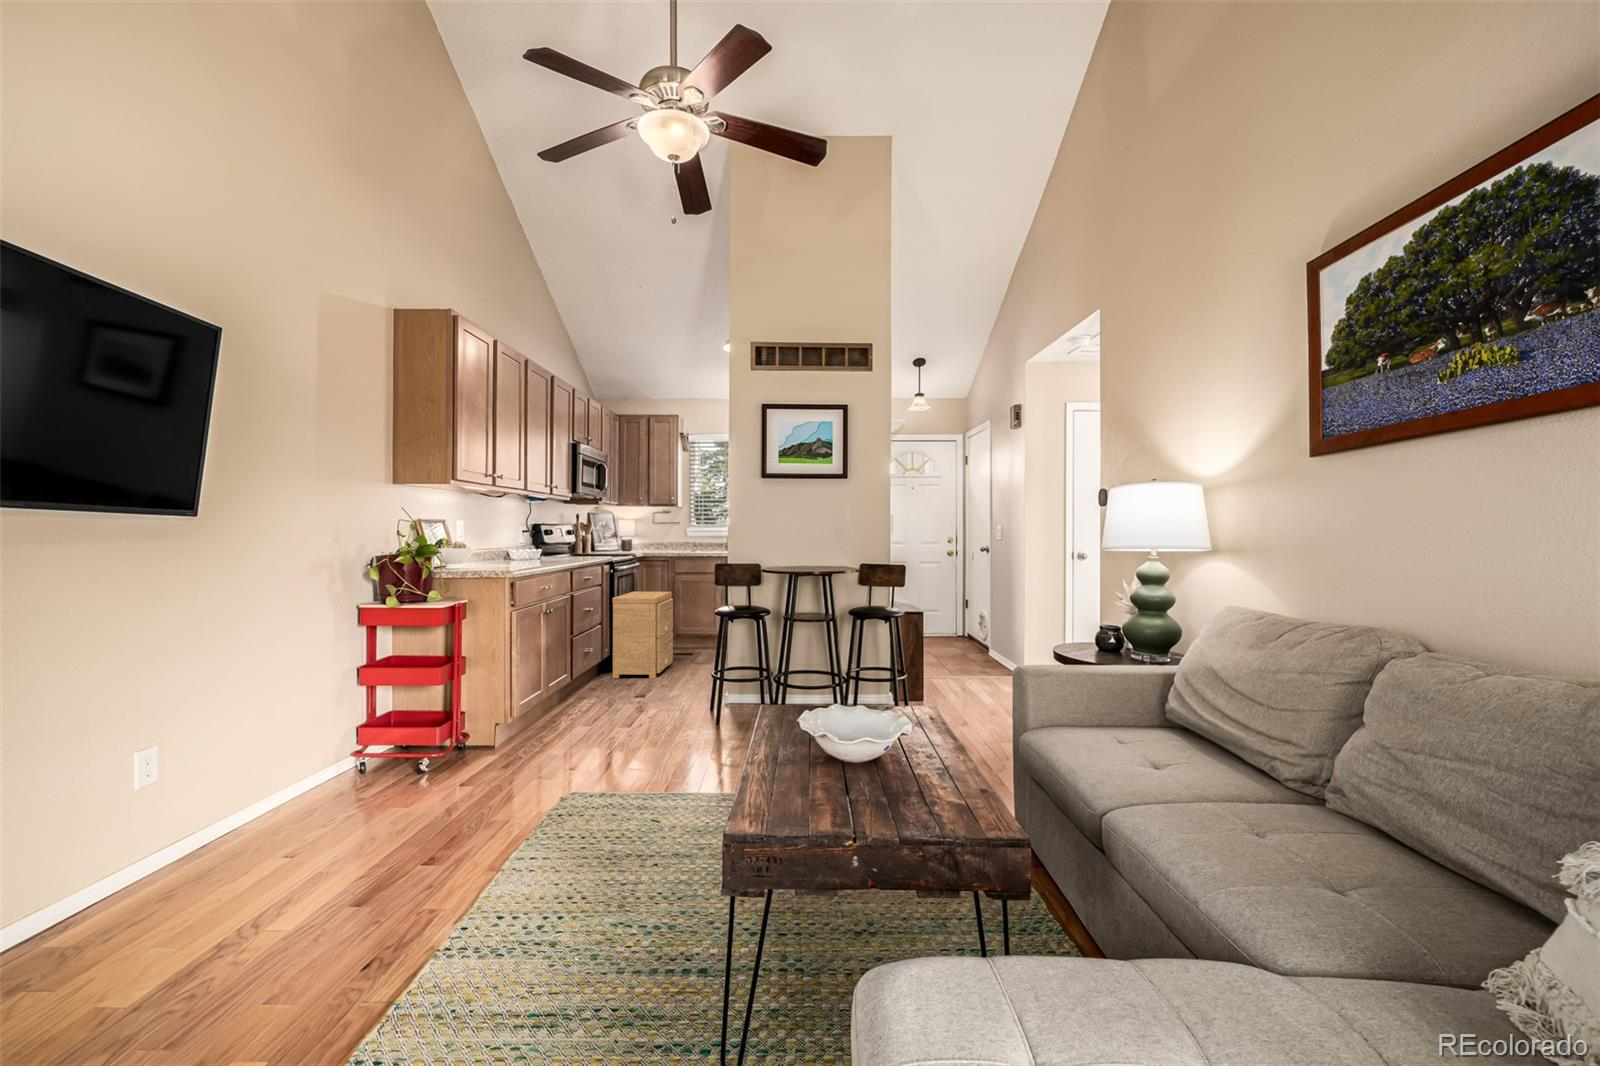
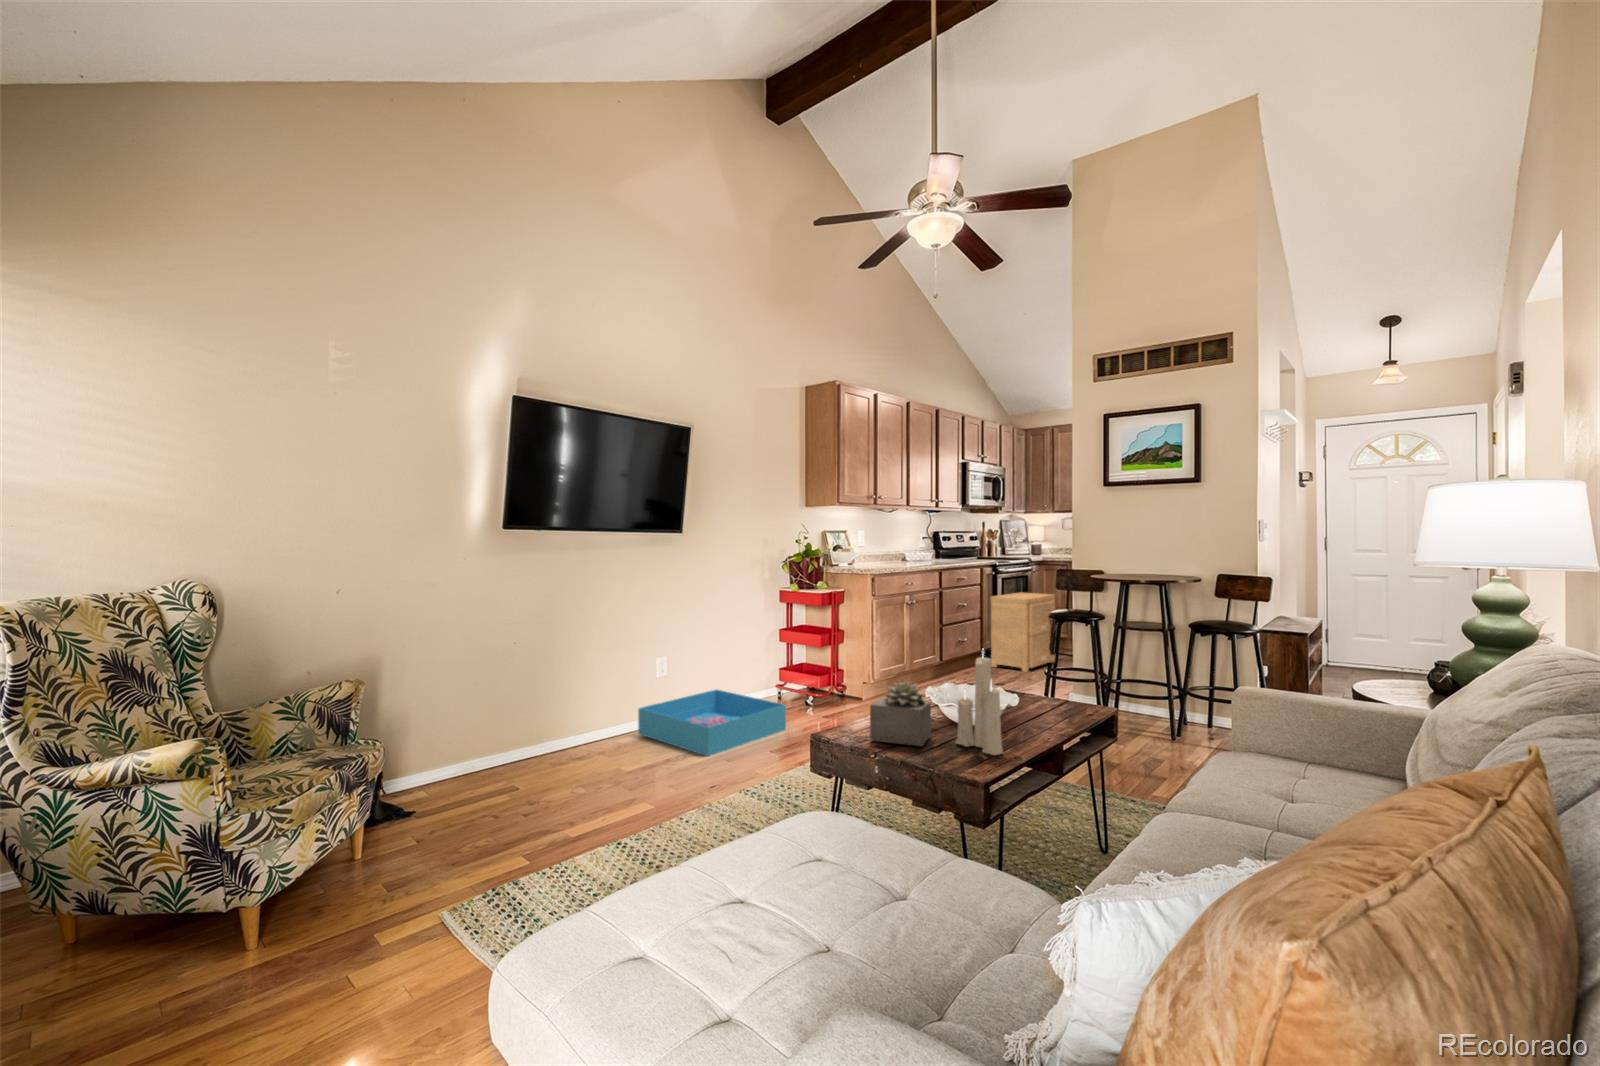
candle: none [889,649,955,794] -> present [956,654,1003,755]
succulent plant: none [785,718,875,817] -> present [870,681,931,746]
storage bin: none [86,784,416,919] -> present [638,690,786,756]

